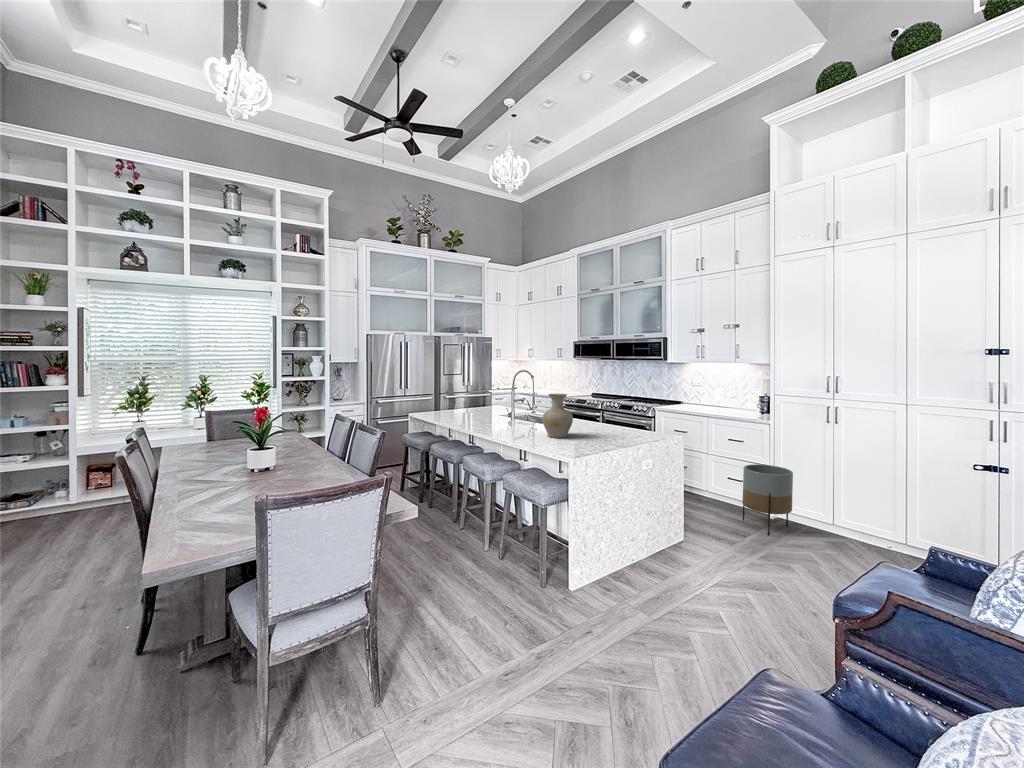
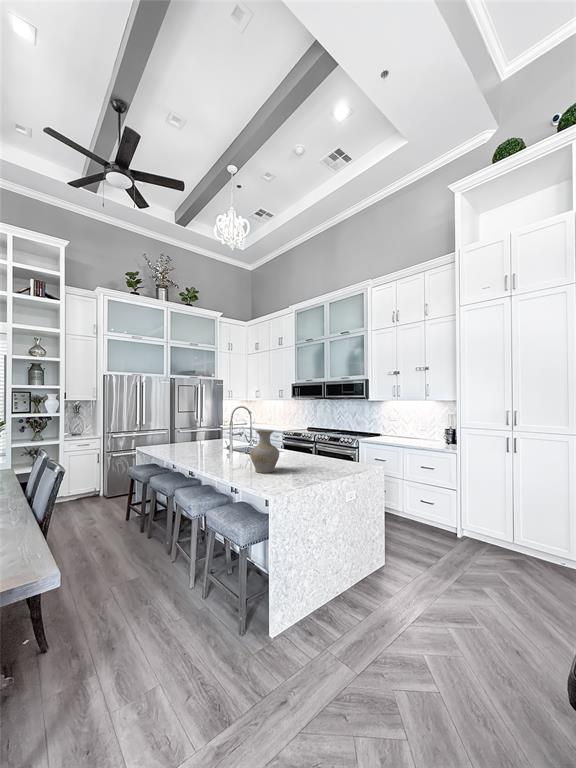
planter: present [742,464,793,536] -> none [437,491,480,559]

